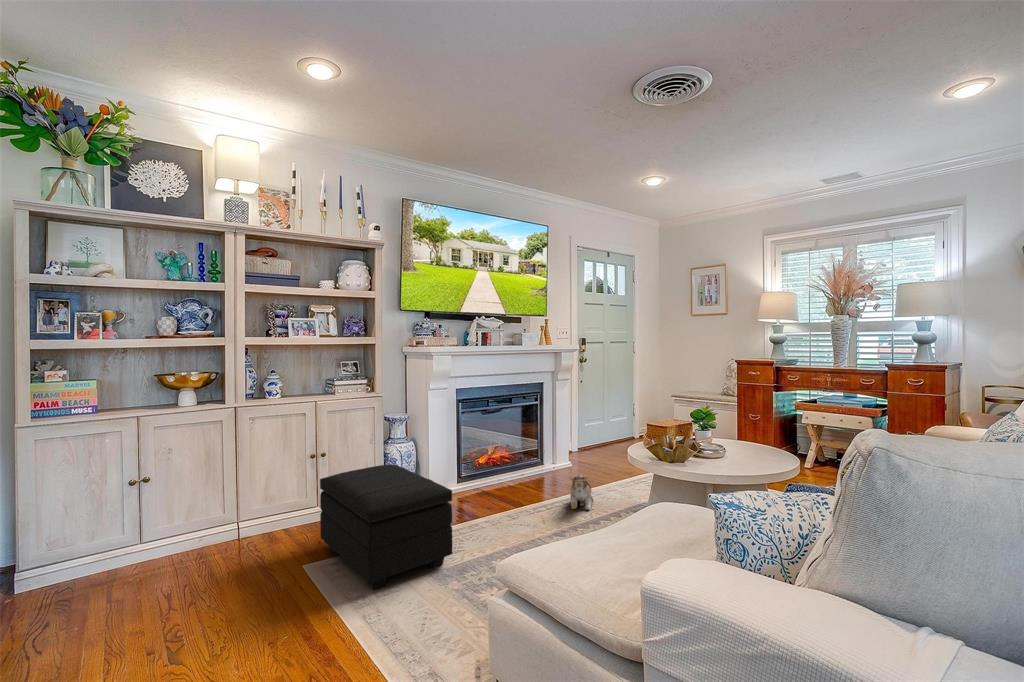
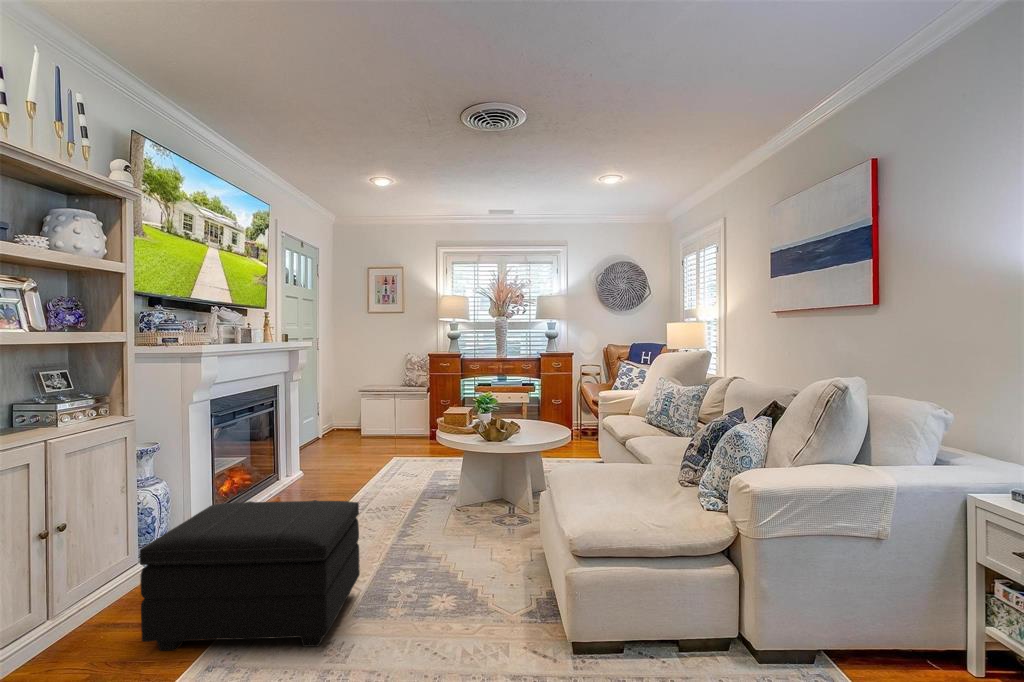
plush toy: present [570,474,593,509] -> none [368,468,400,505]

